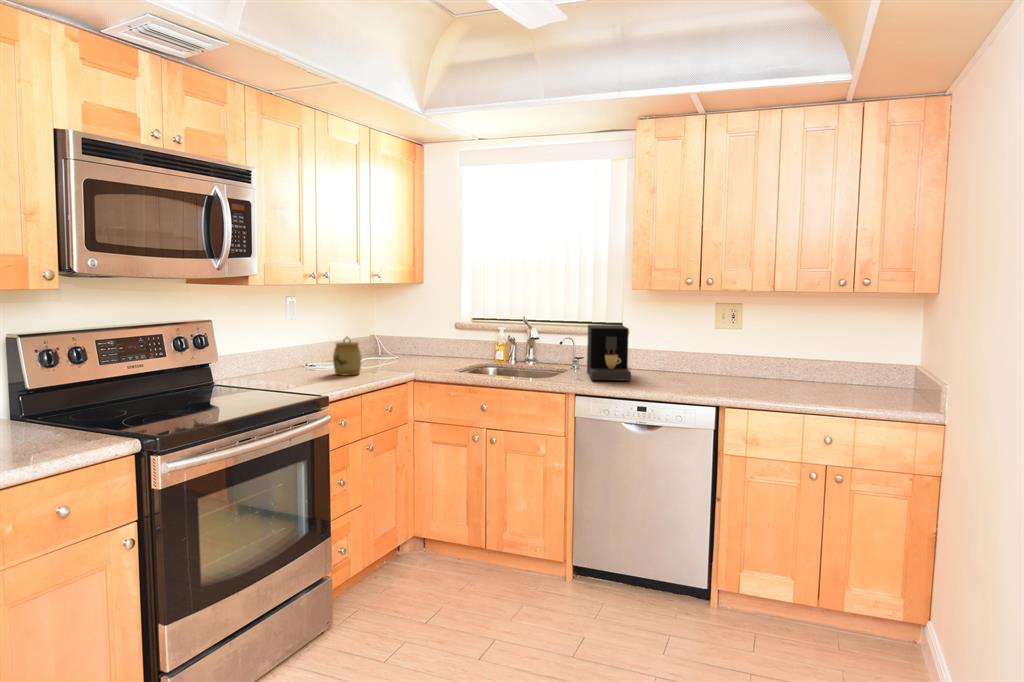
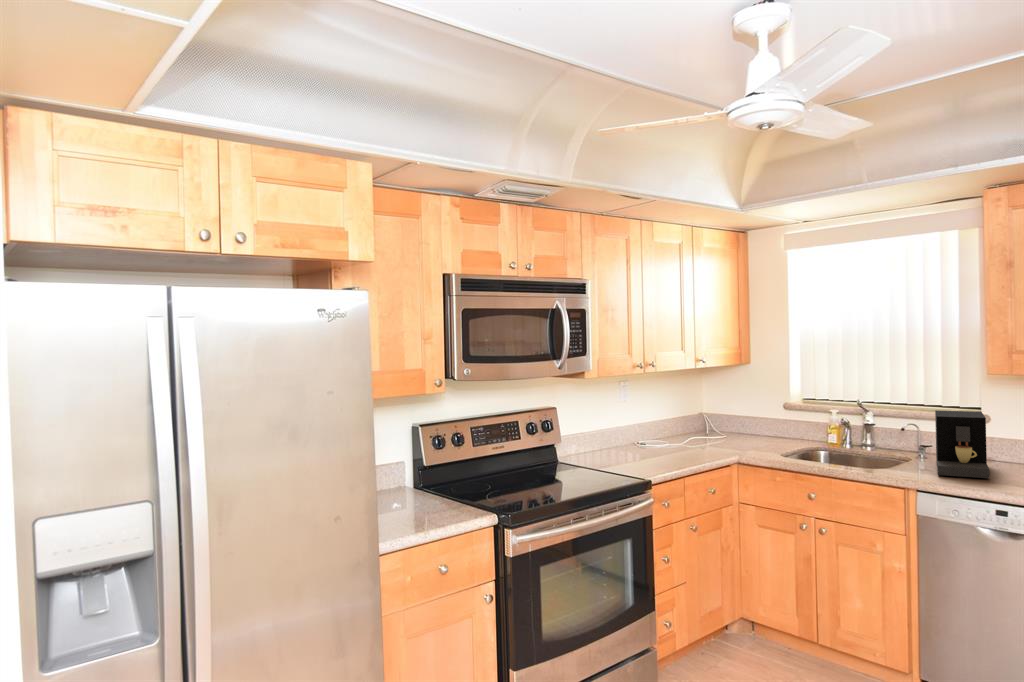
jar: present [333,337,362,375] -> none [659,419,685,456]

